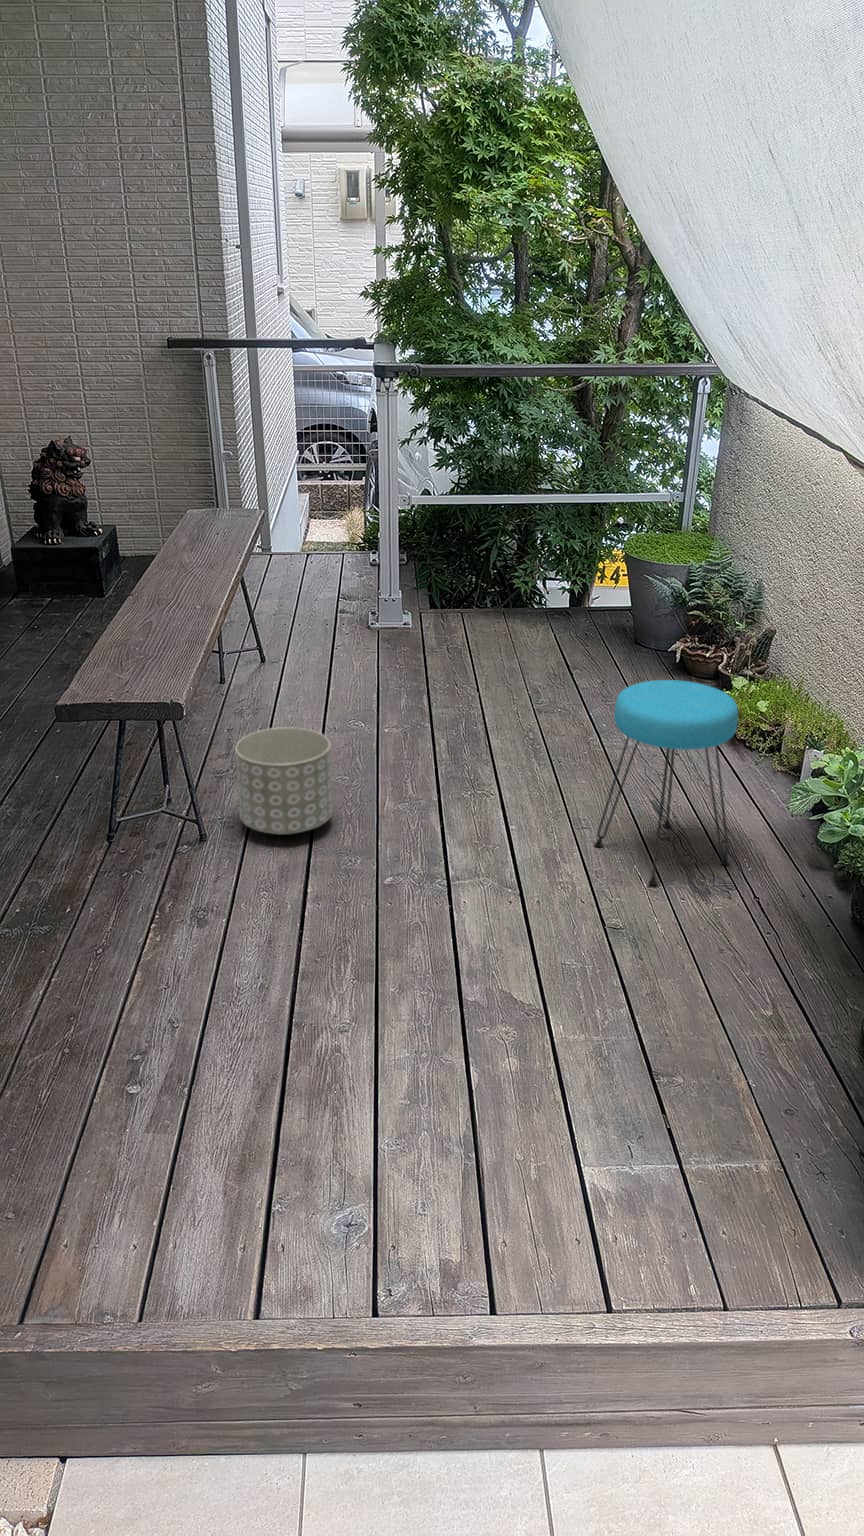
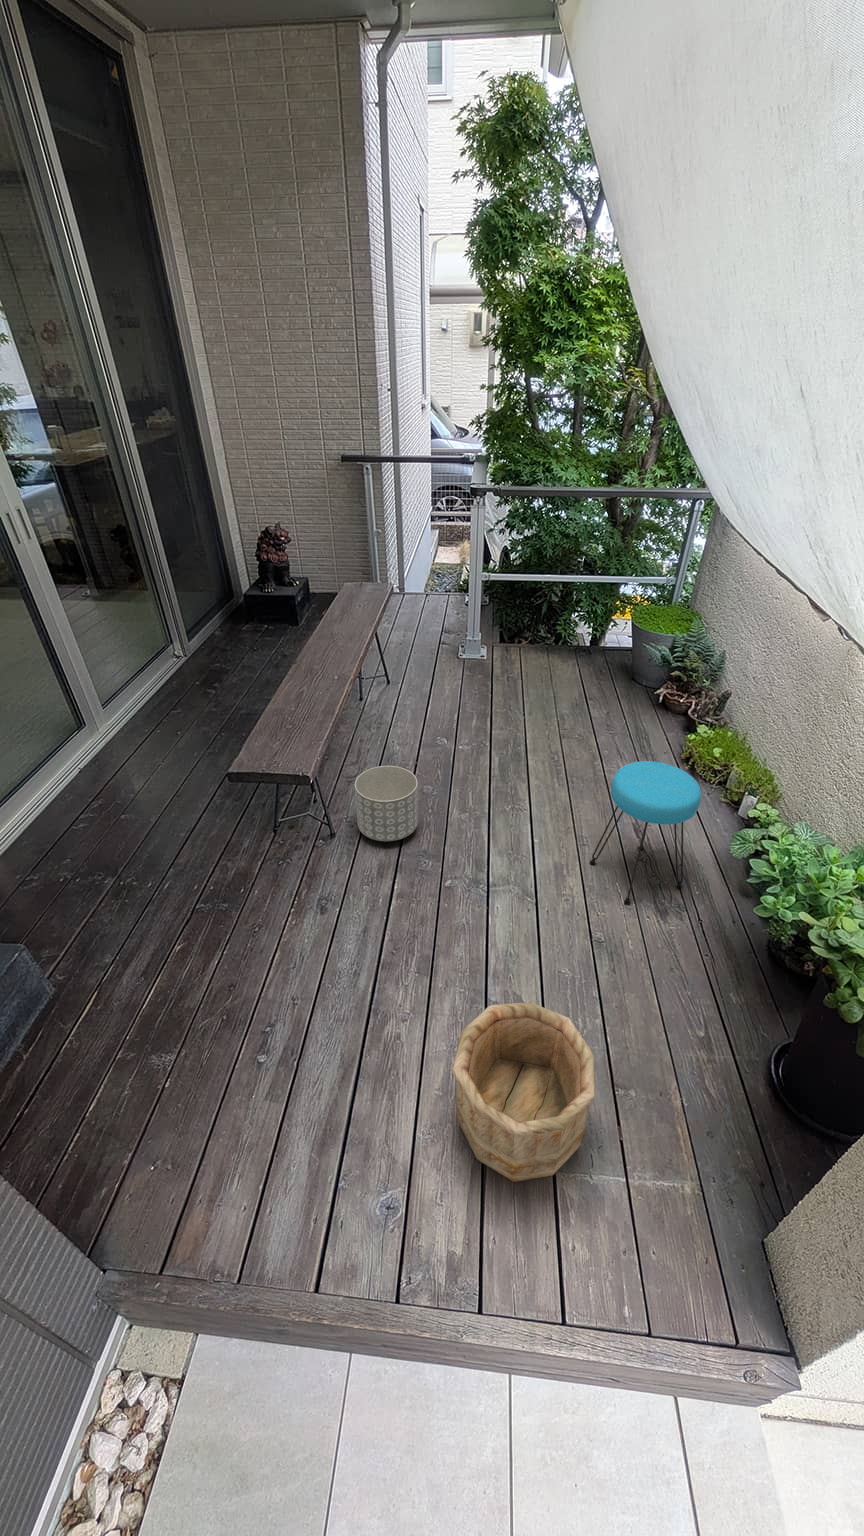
wooden bucket: none [425,946,626,1180] -> present [452,1002,595,1182]

